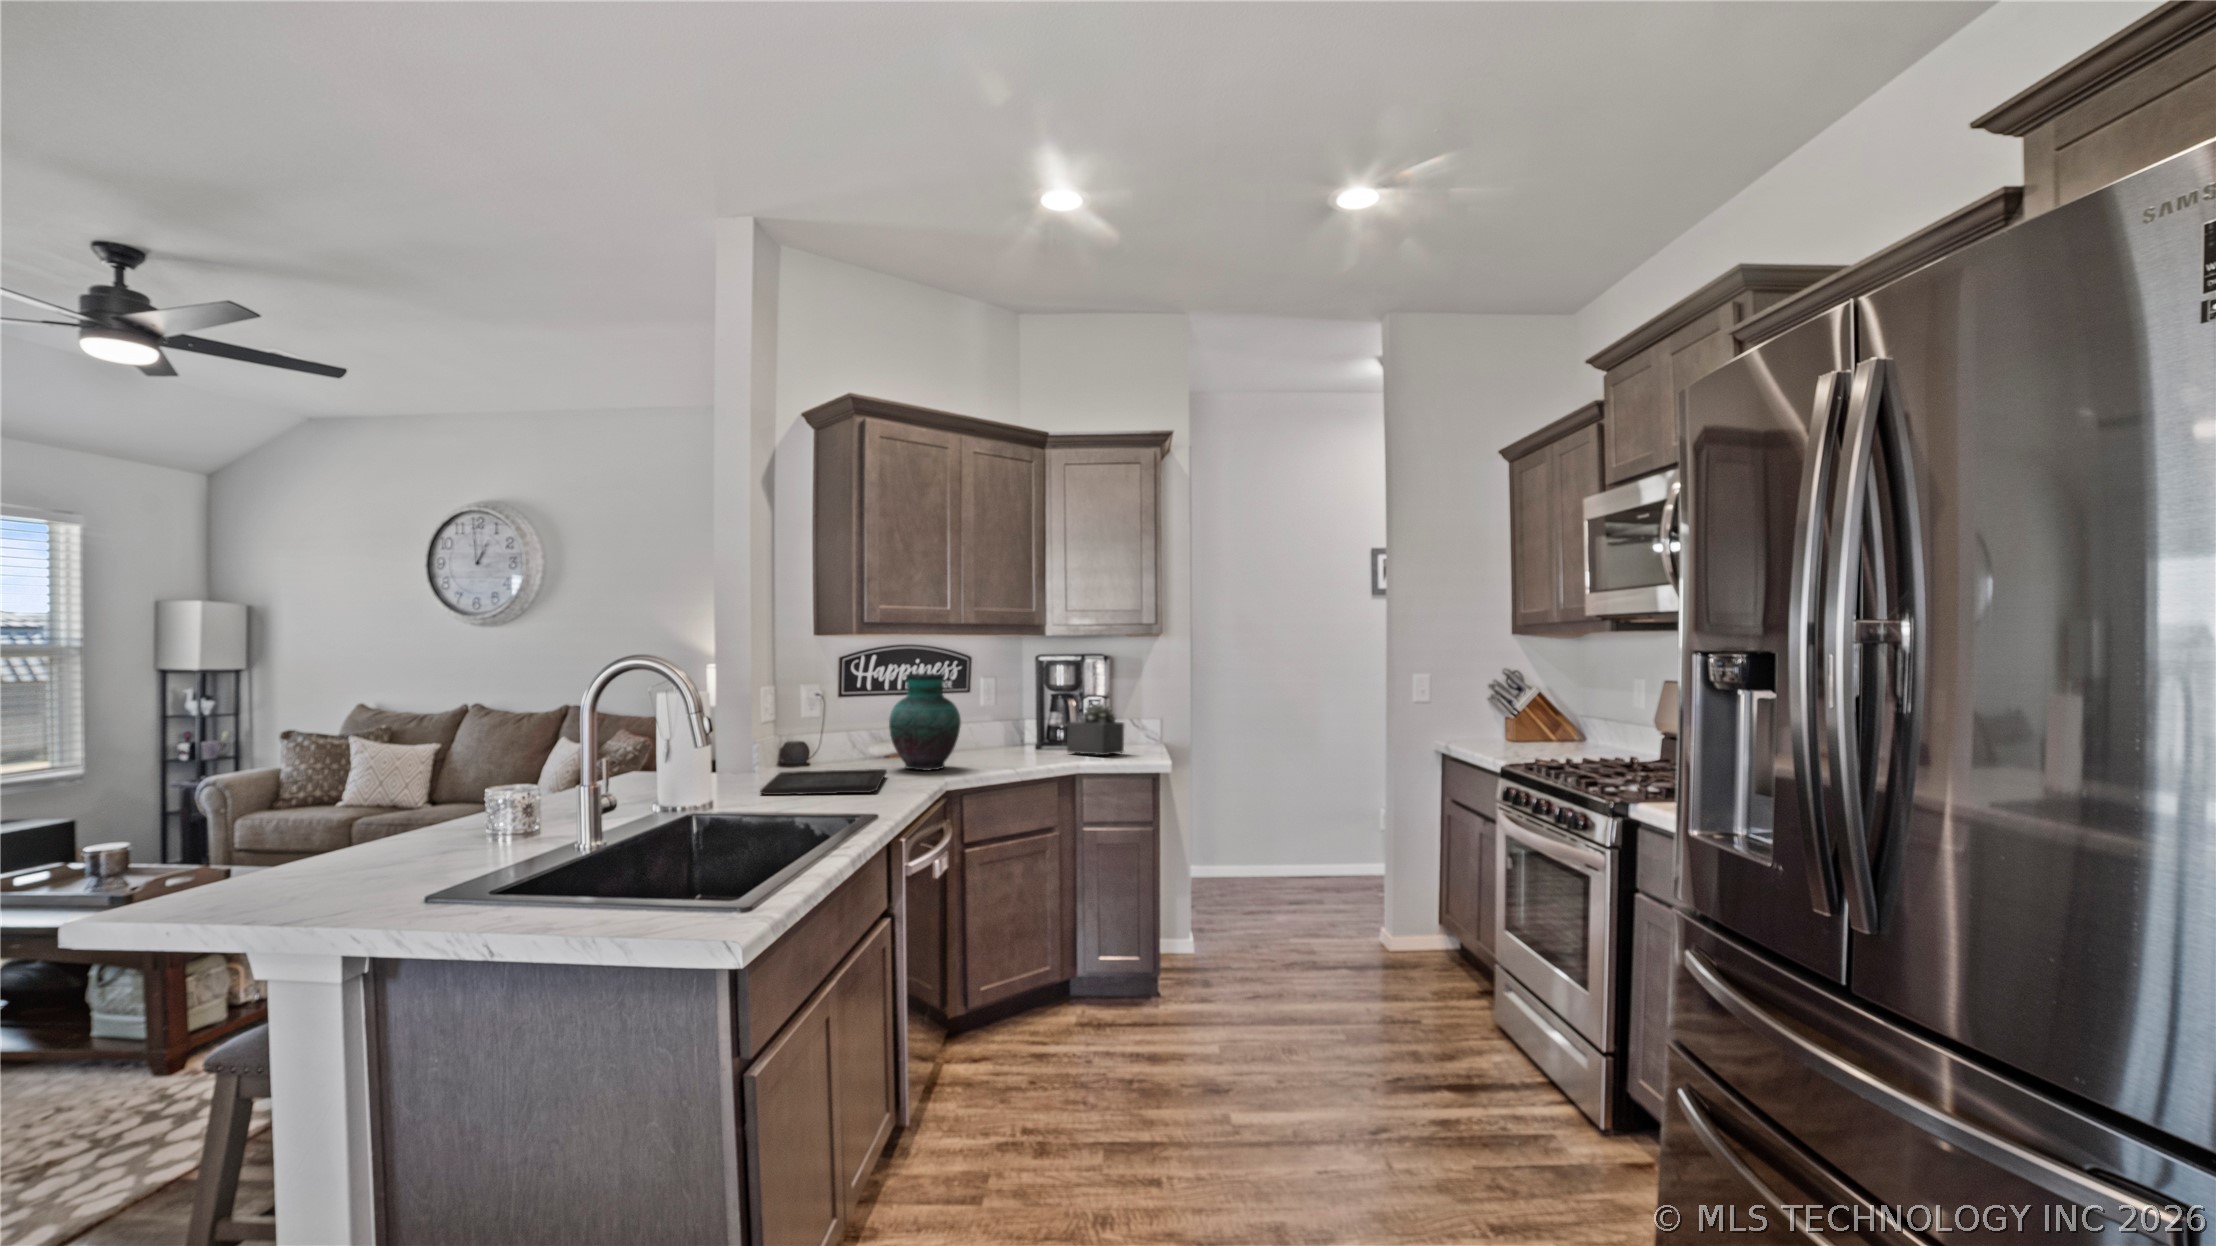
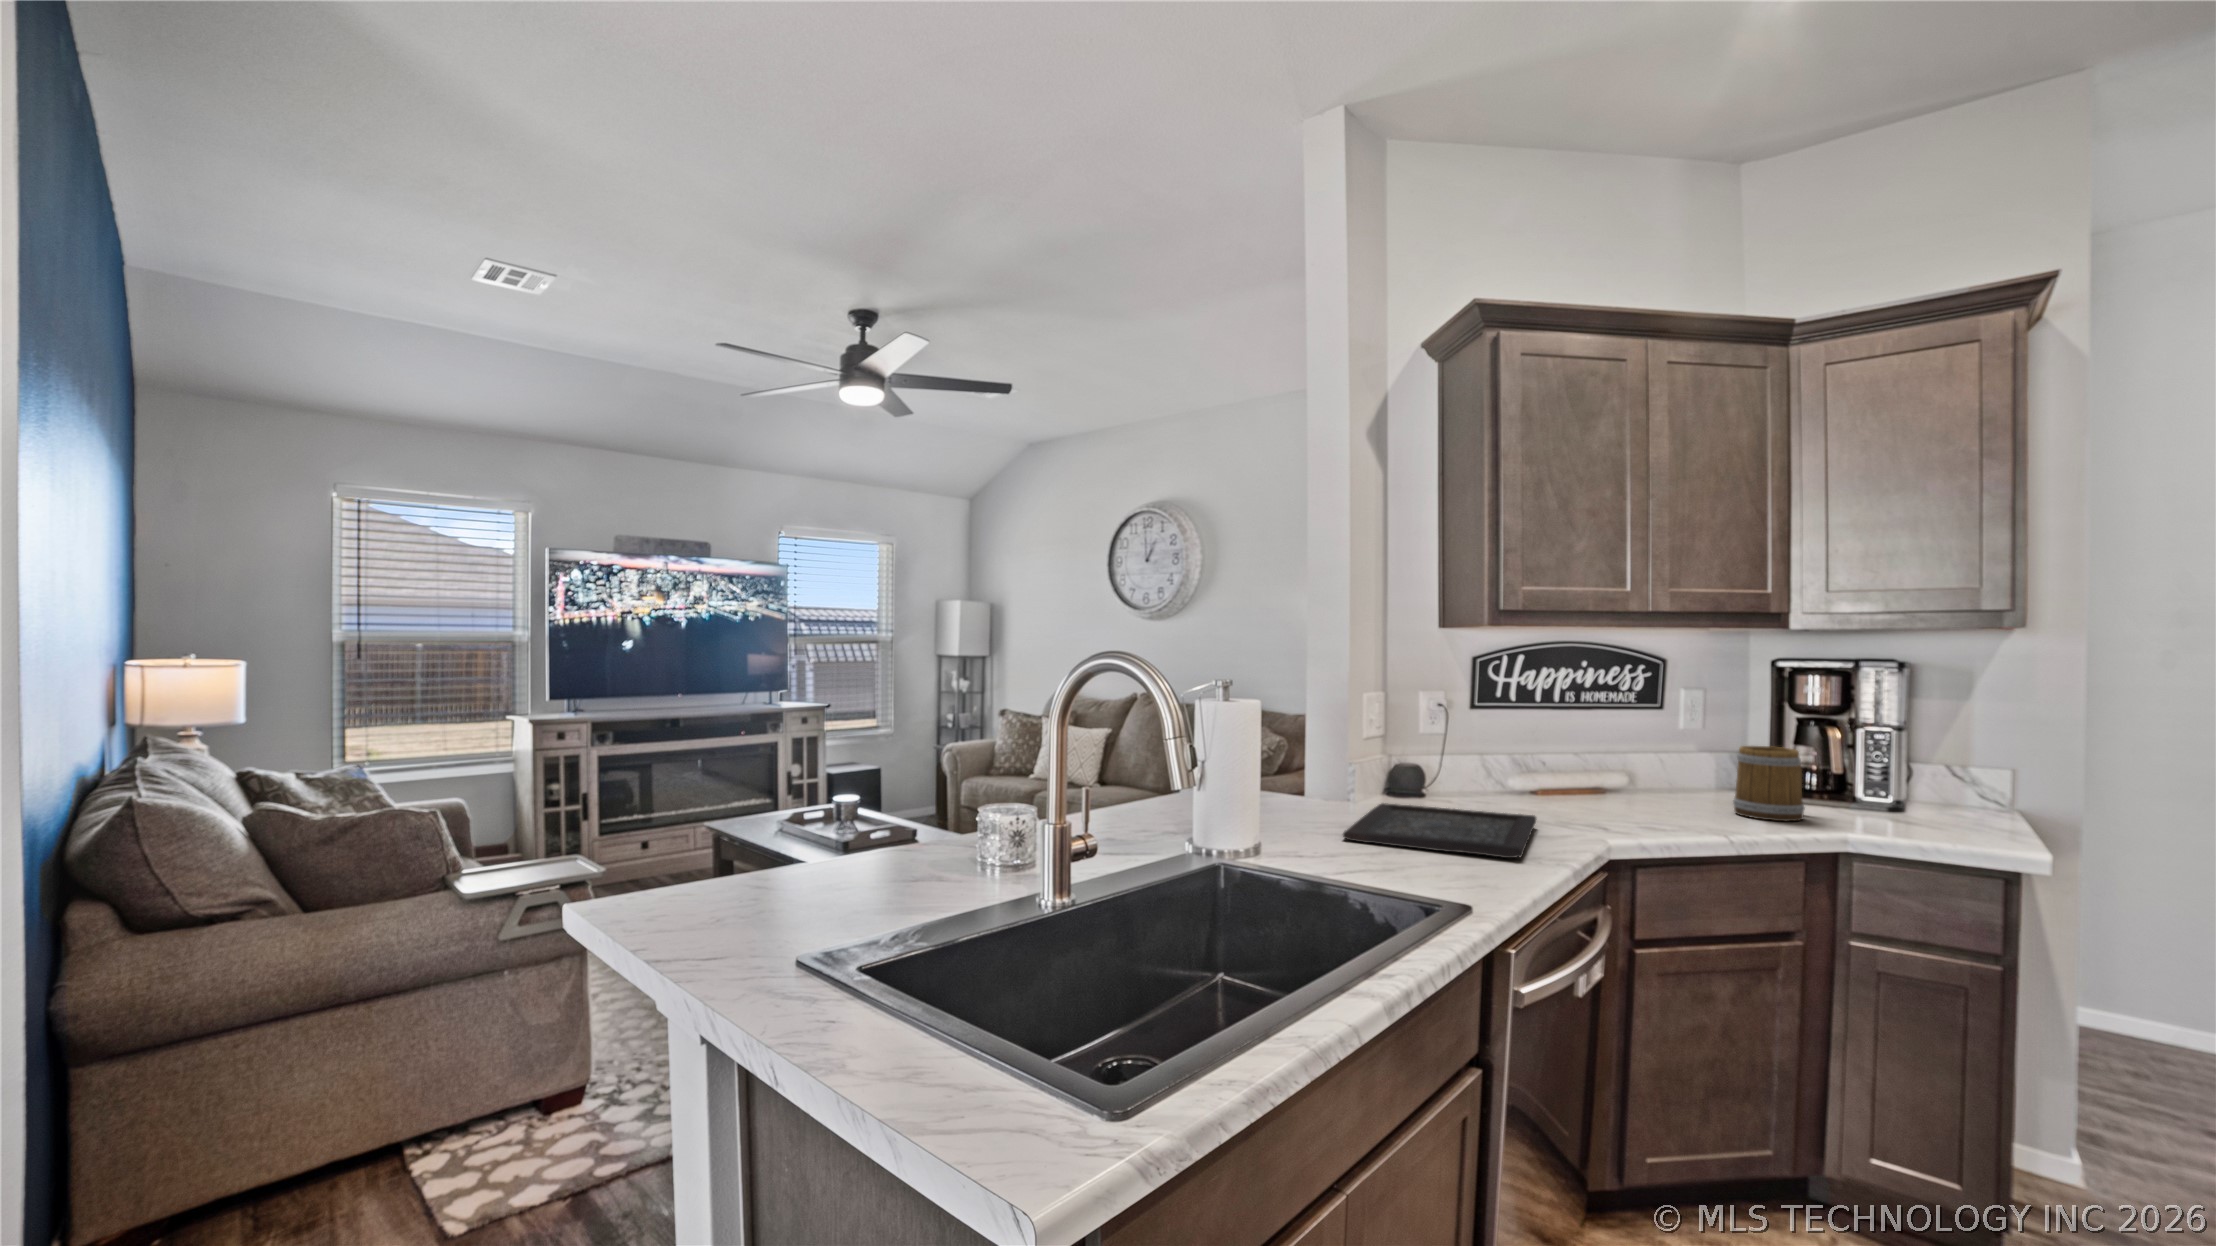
vase: present [889,673,961,771] -> none [1539,678,1656,823]
succulent plant: present [1067,704,1124,755] -> none [1835,738,1956,825]
mug: none [1009,713,1047,760] -> present [1733,746,1805,821]

